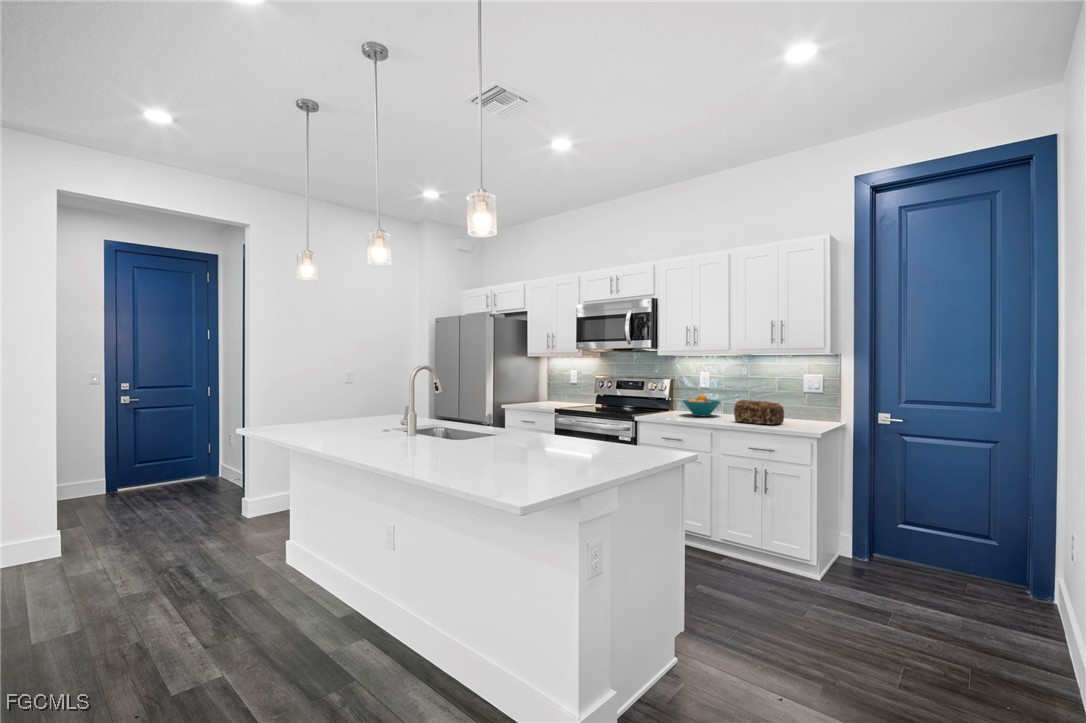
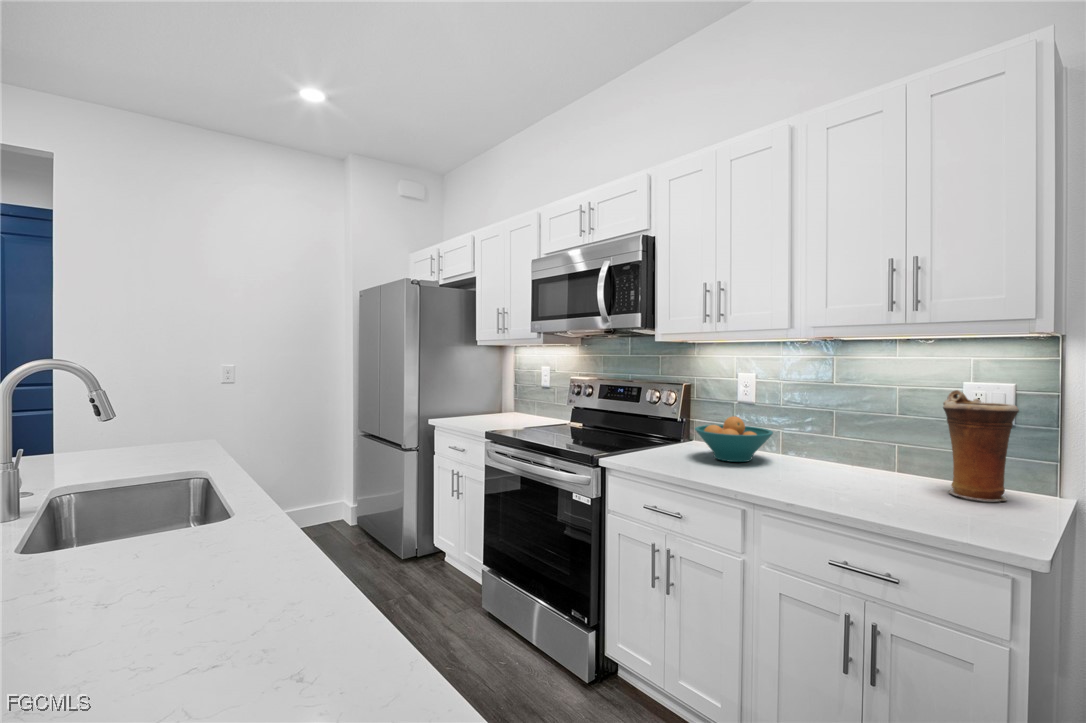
vase: none [794,377,822,423] -> present [943,390,1019,501]
bread loaf: present [734,400,784,425] -> none [796,437,919,504]

